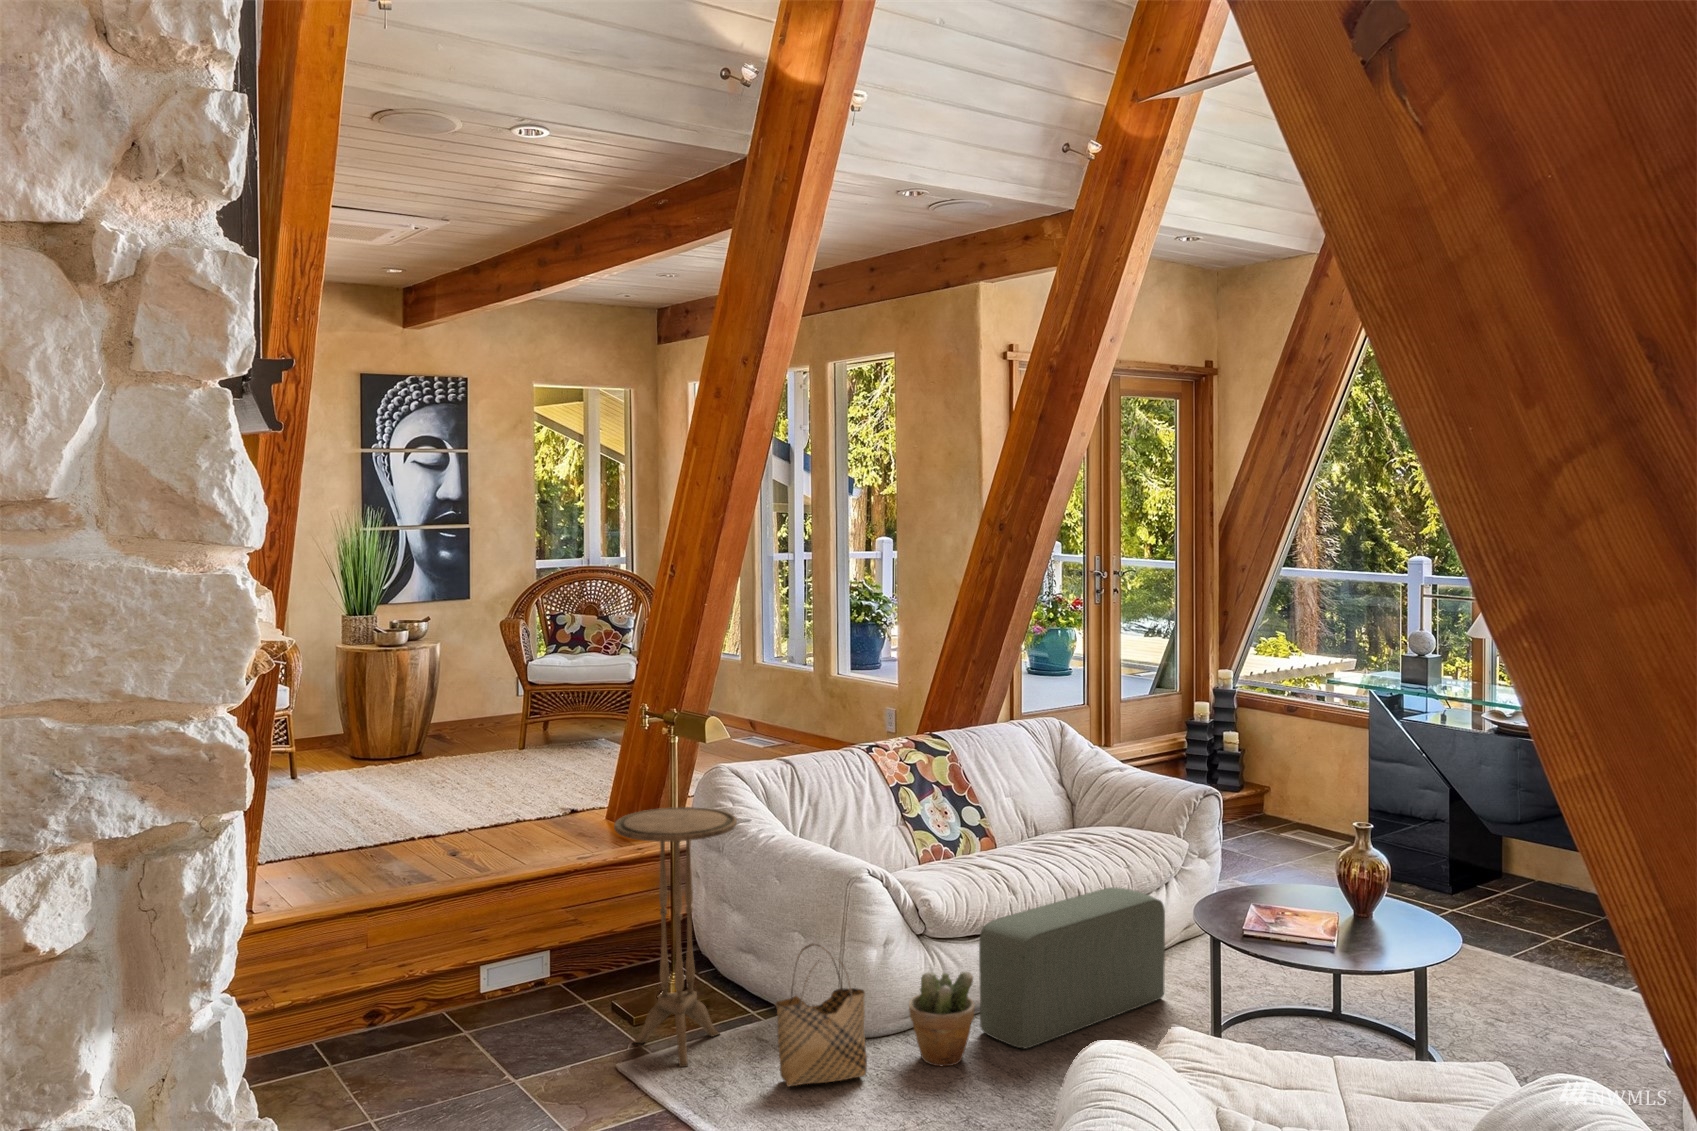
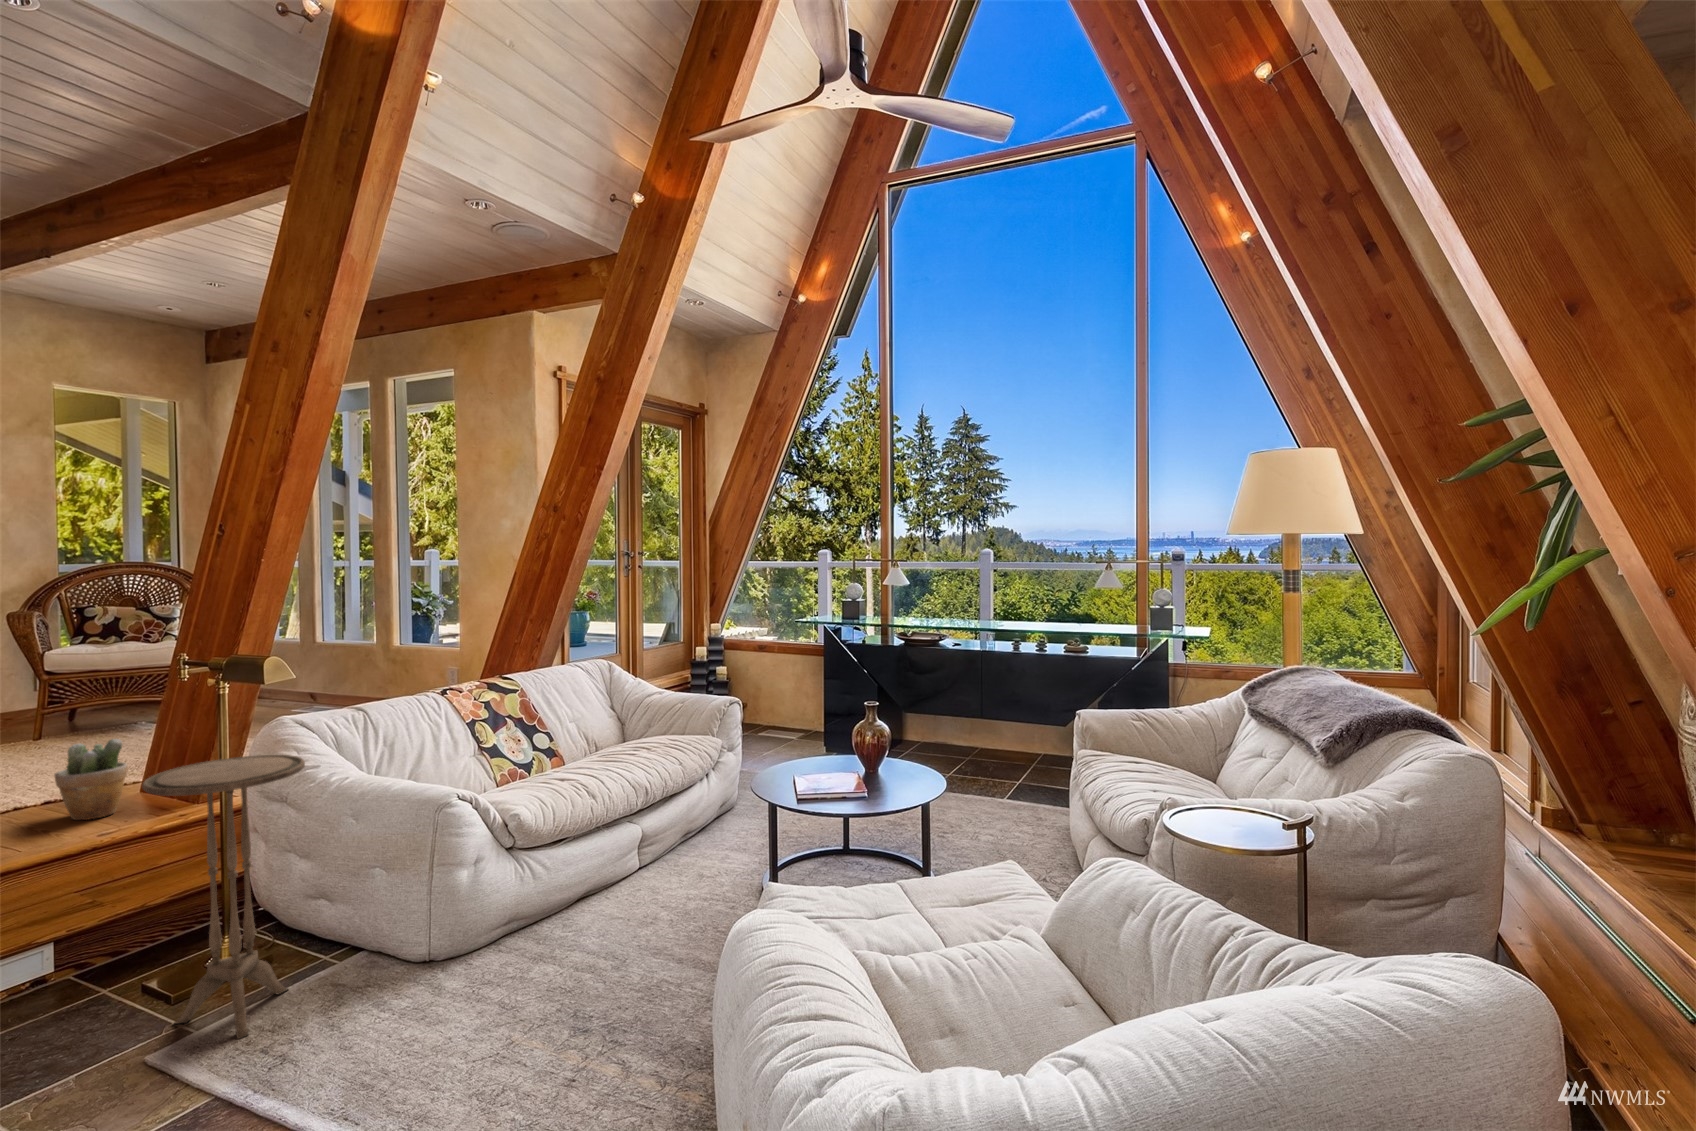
pouf: present [979,887,1165,1049] -> none [567,781,719,934]
woven basket: present [775,944,867,1087] -> none [357,875,463,1030]
potted plant: present [909,972,975,1066] -> present [54,739,128,820]

